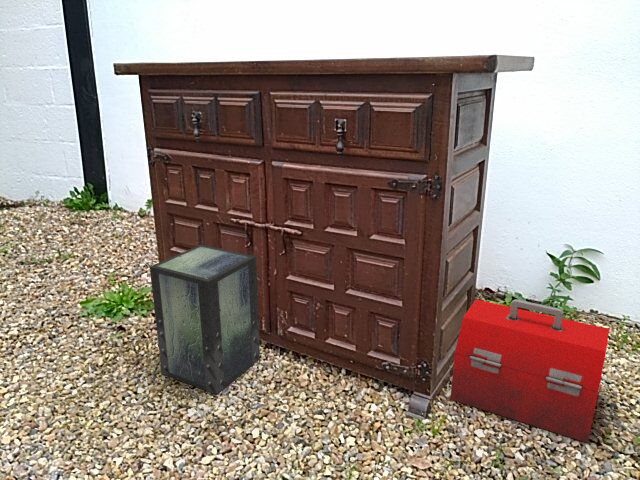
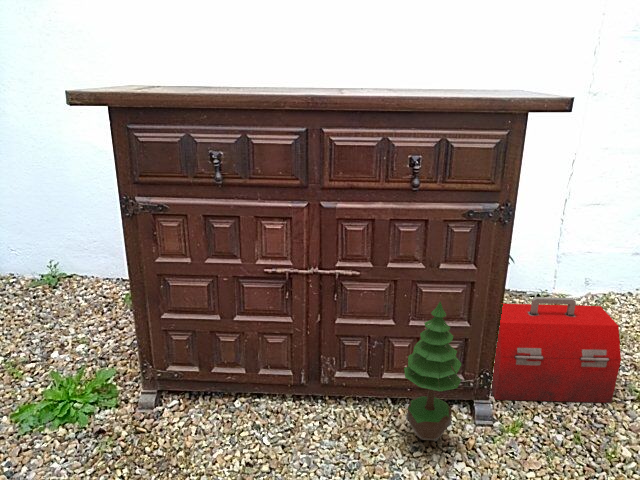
storage box: present [150,245,260,395] -> none [208,305,301,467]
potted tree: none [316,268,374,413] -> present [404,302,462,441]

